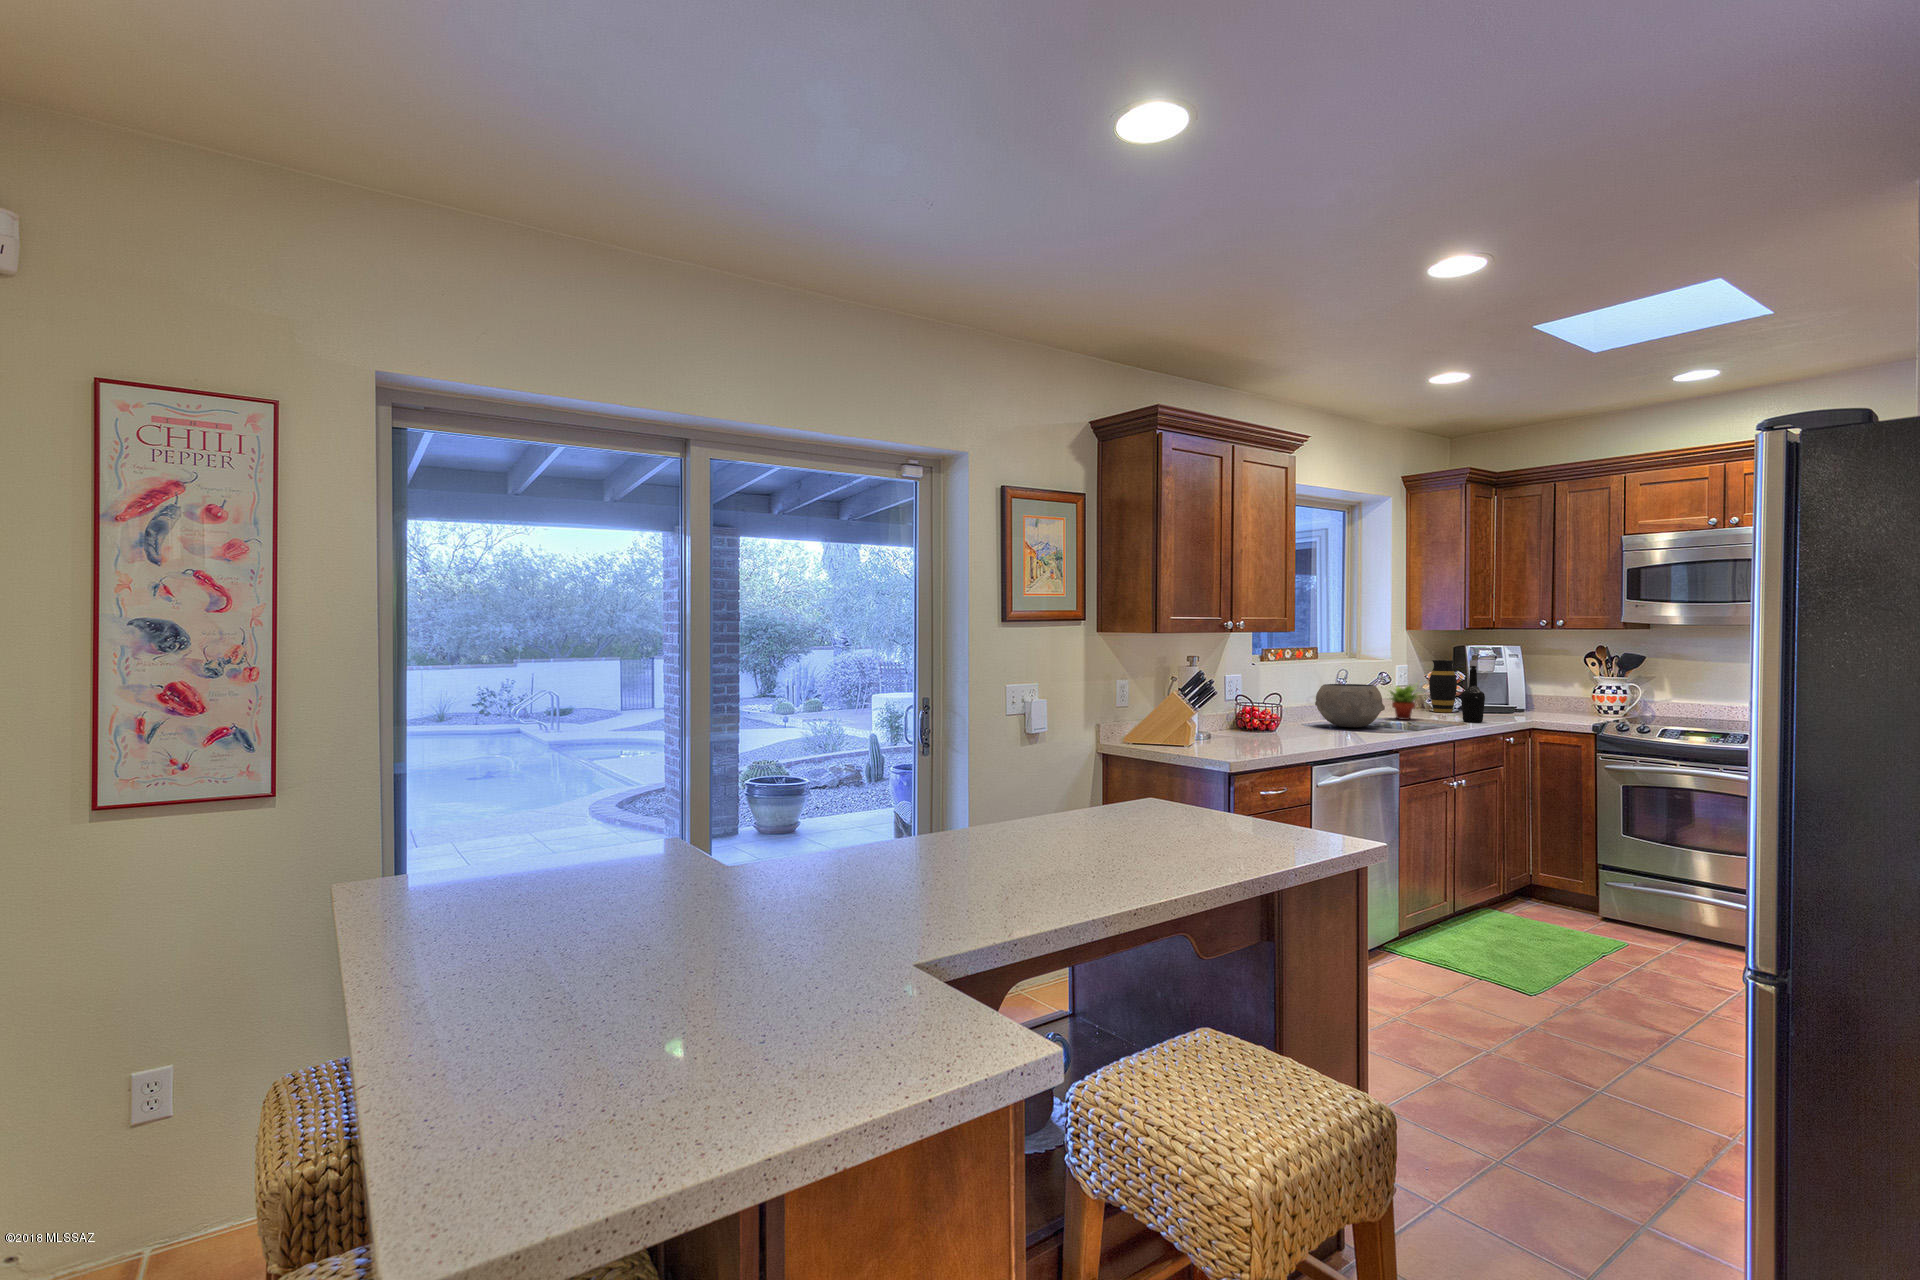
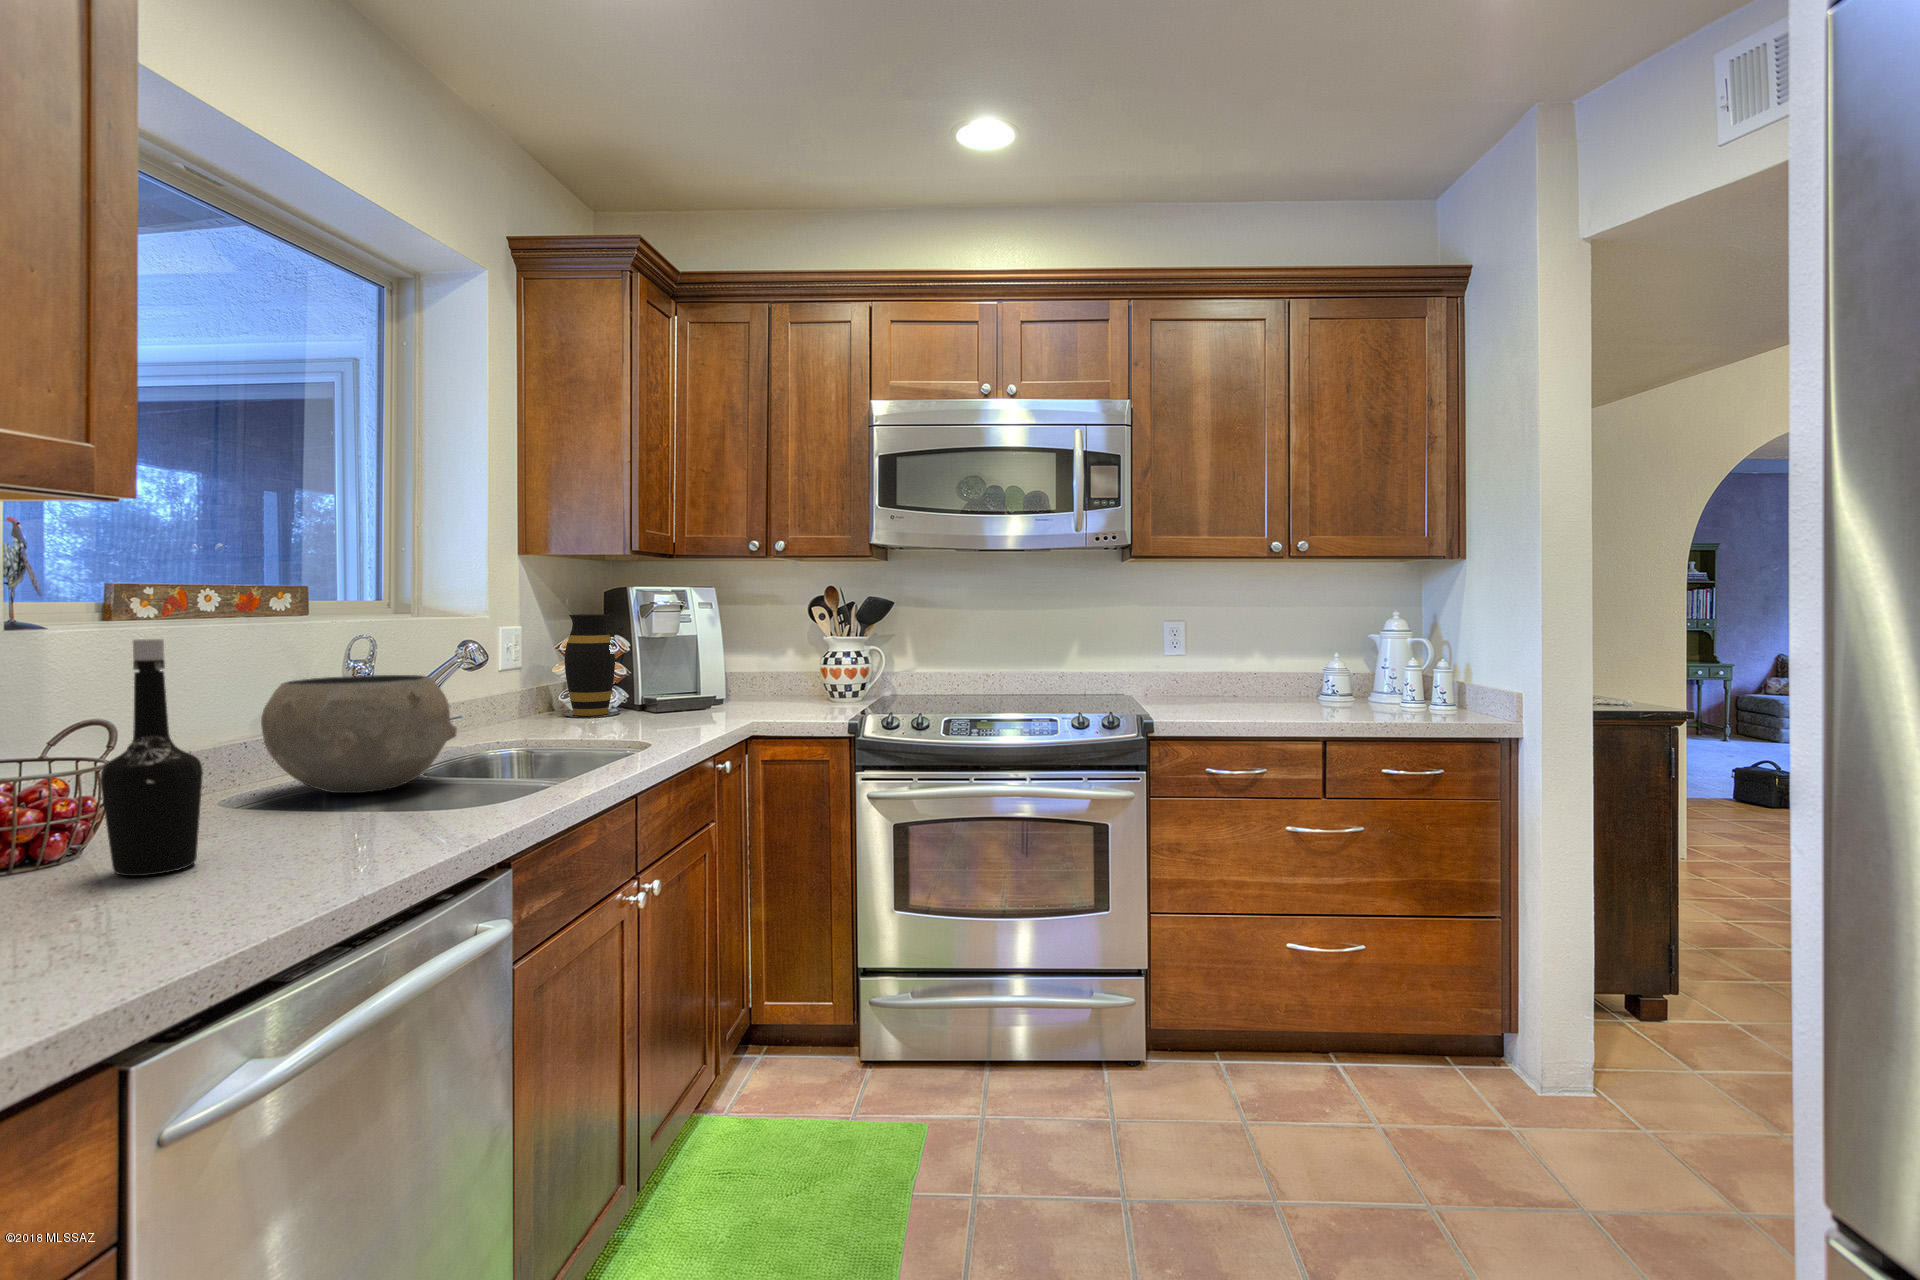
bottle: present [1461,660,1485,722] -> present [100,639,203,876]
succulent plant: present [1390,685,1423,720] -> none [458,660,554,745]

